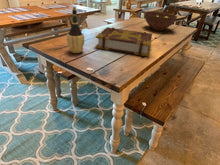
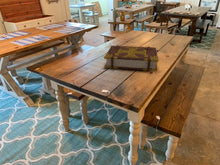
wine bottle: present [67,7,84,53] -> none [78,34,95,76]
fruit bowl: present [145,11,177,30] -> none [144,23,175,41]

